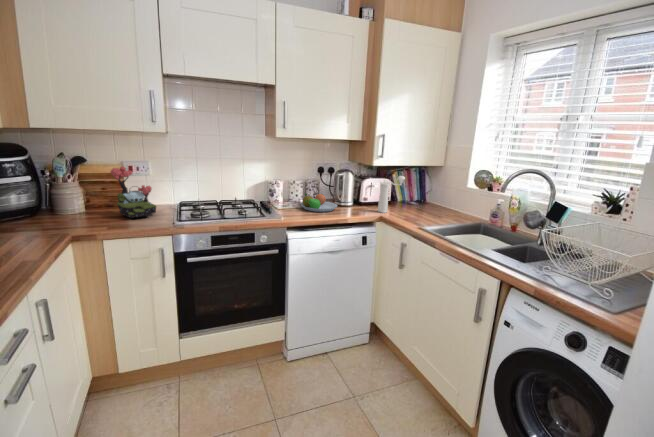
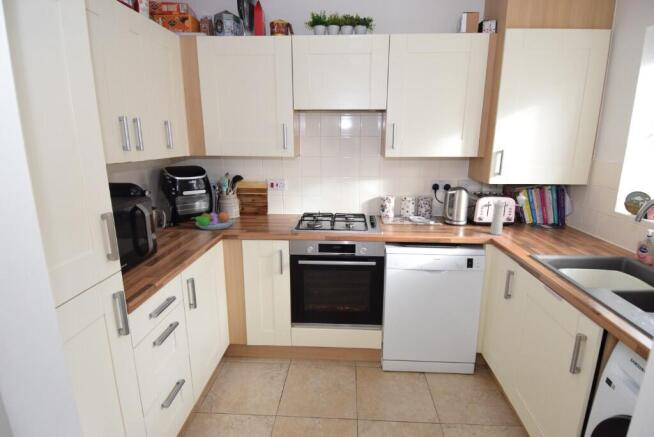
plant: present [111,167,156,218] -> none [254,183,284,224]
fruit bowl: present [301,193,337,212] -> present [191,212,233,230]

